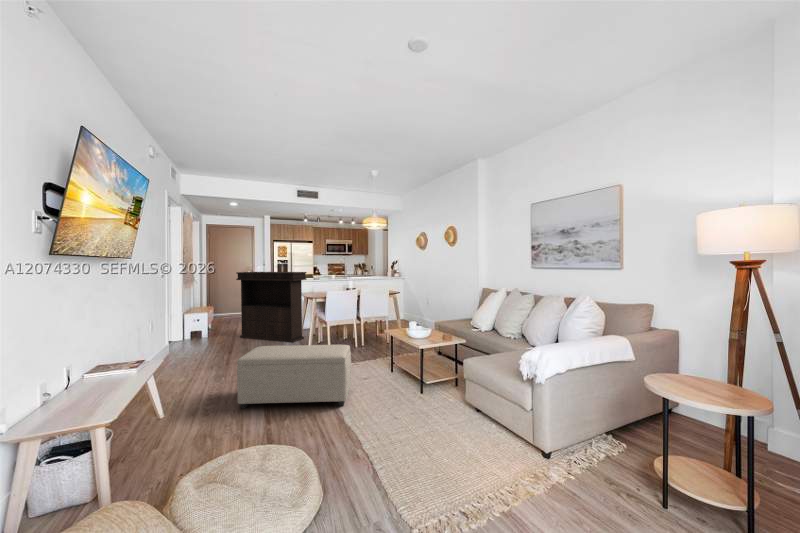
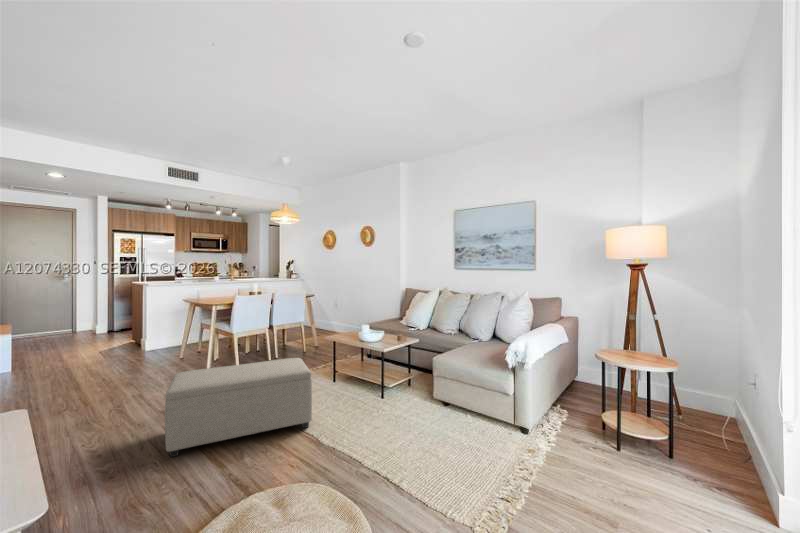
console table: present [236,272,306,342] -> none [78,274,194,367]

